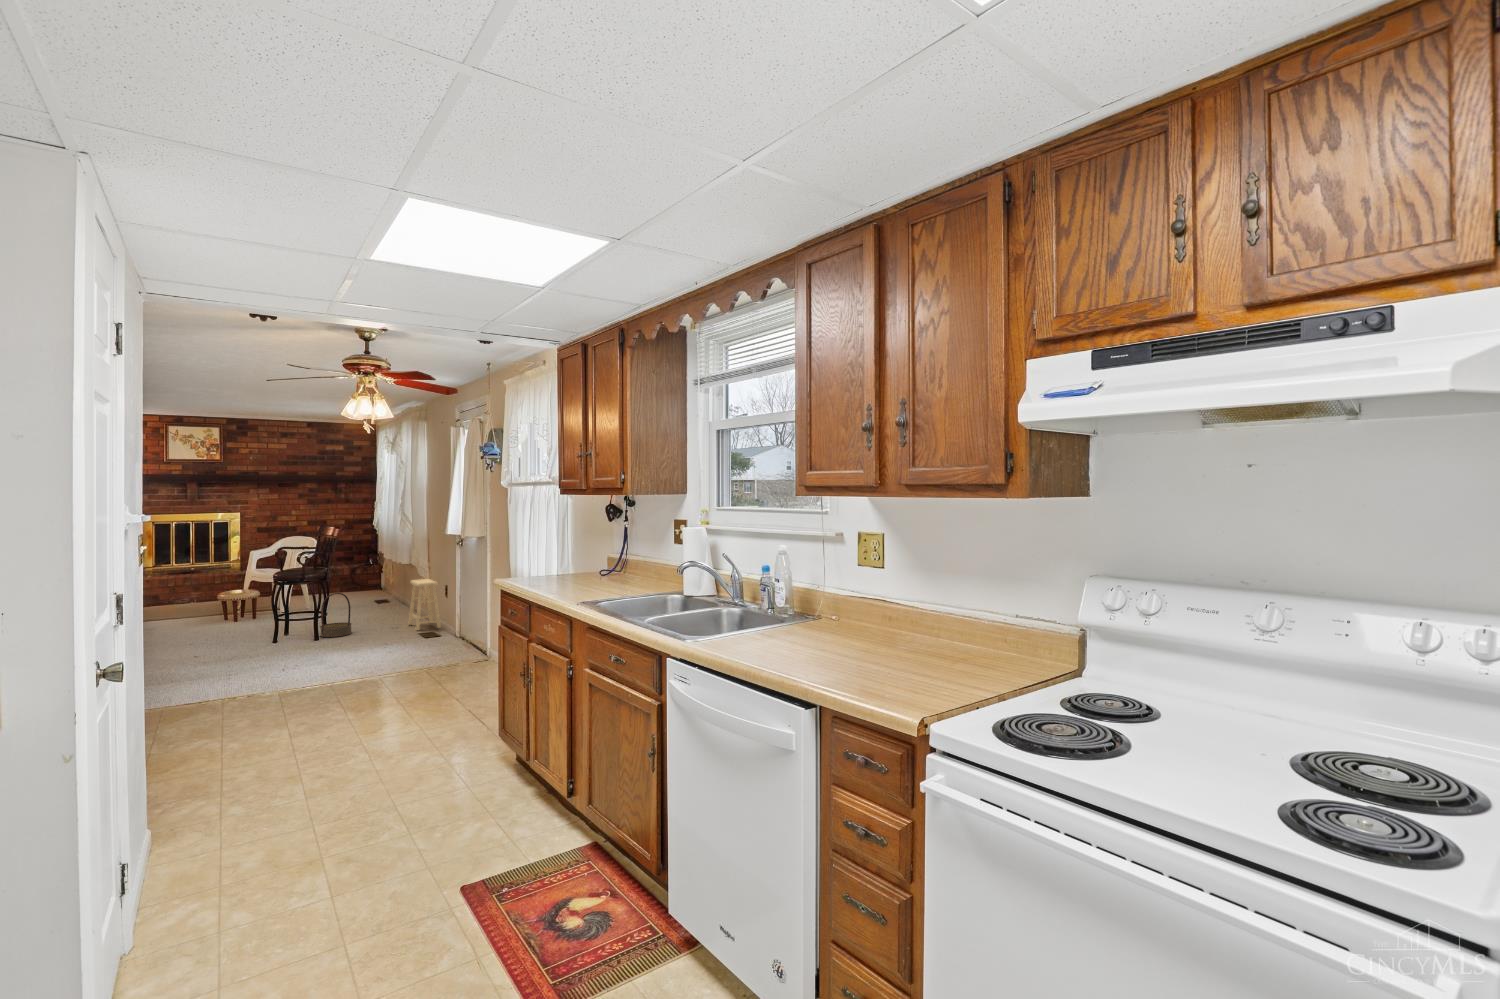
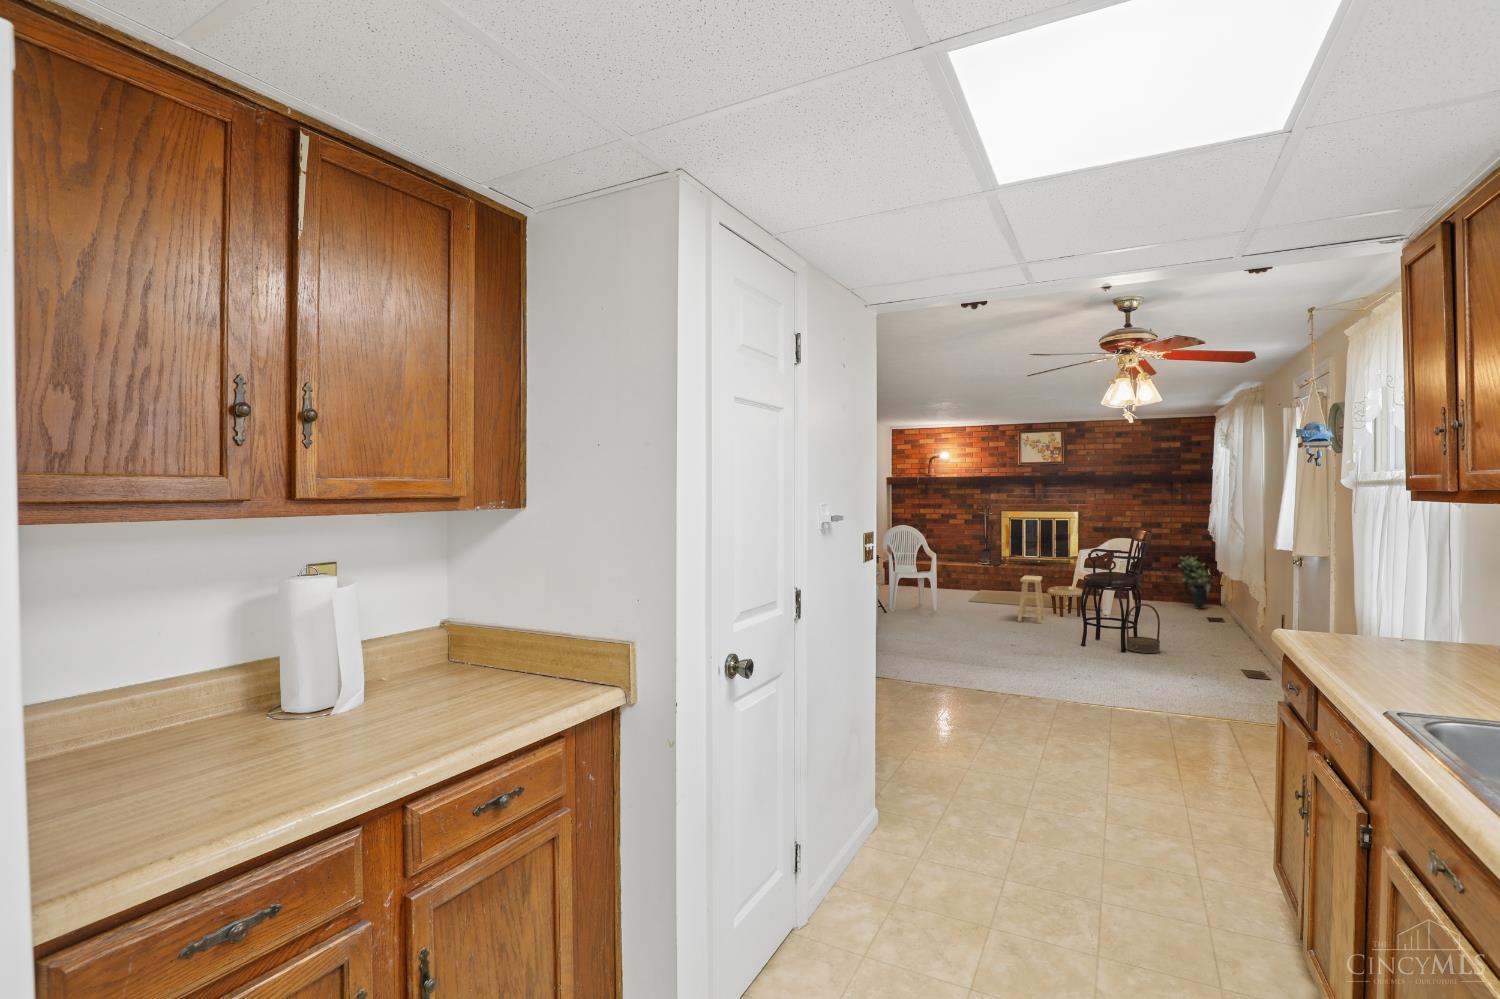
potted plant: none [346,548,376,594] -> present [1179,557,1213,609]
footstool: present [408,579,441,630] -> present [1018,575,1044,623]

